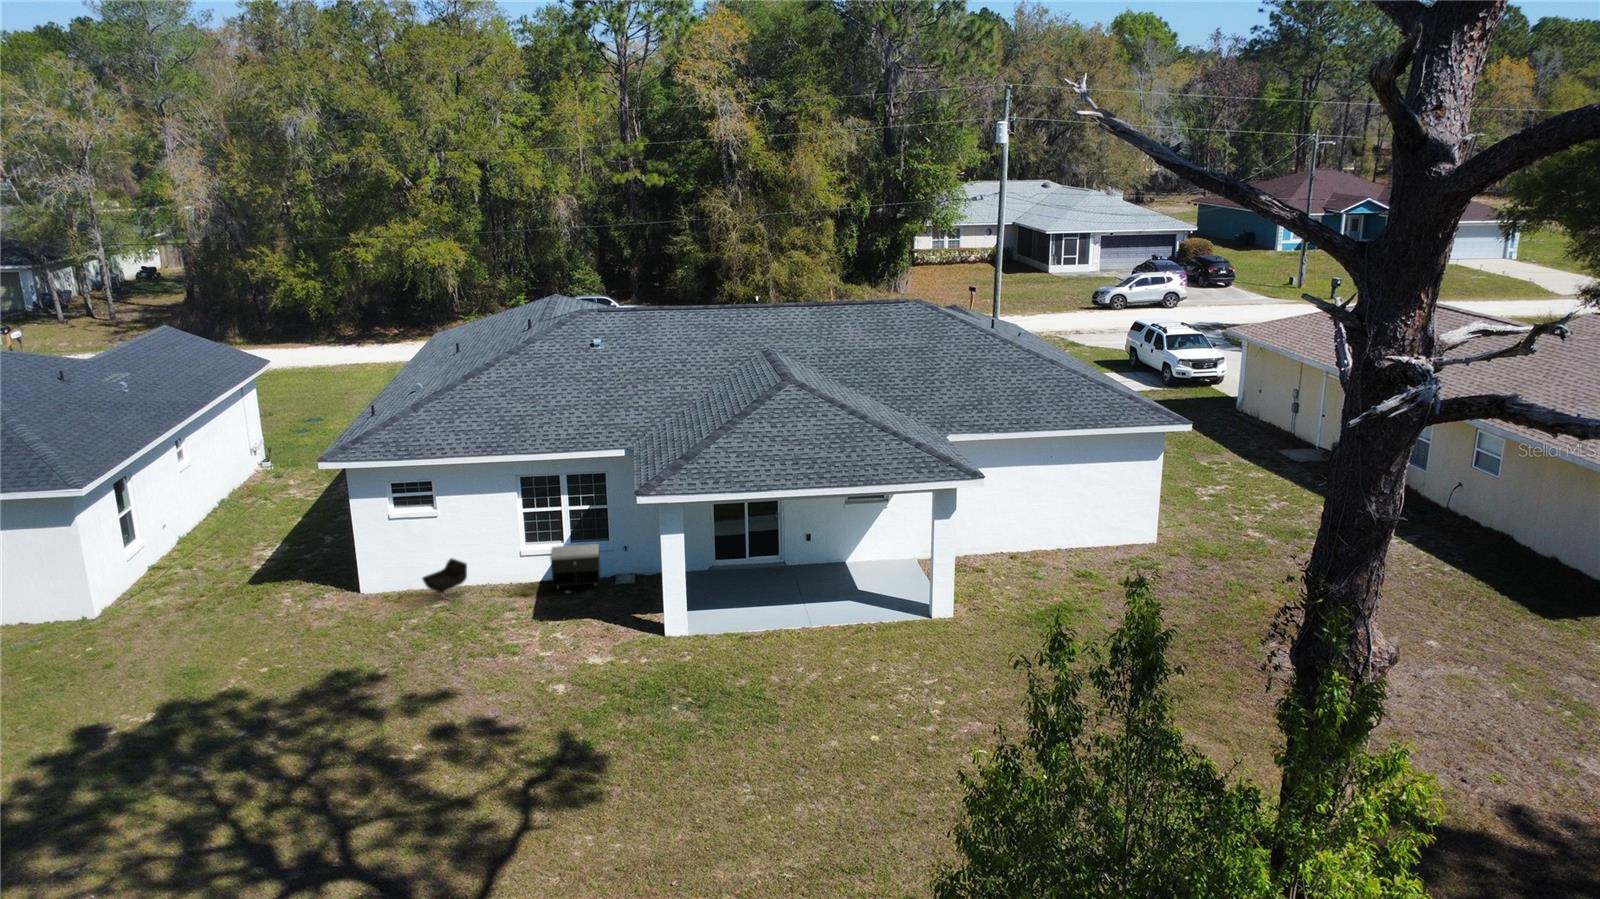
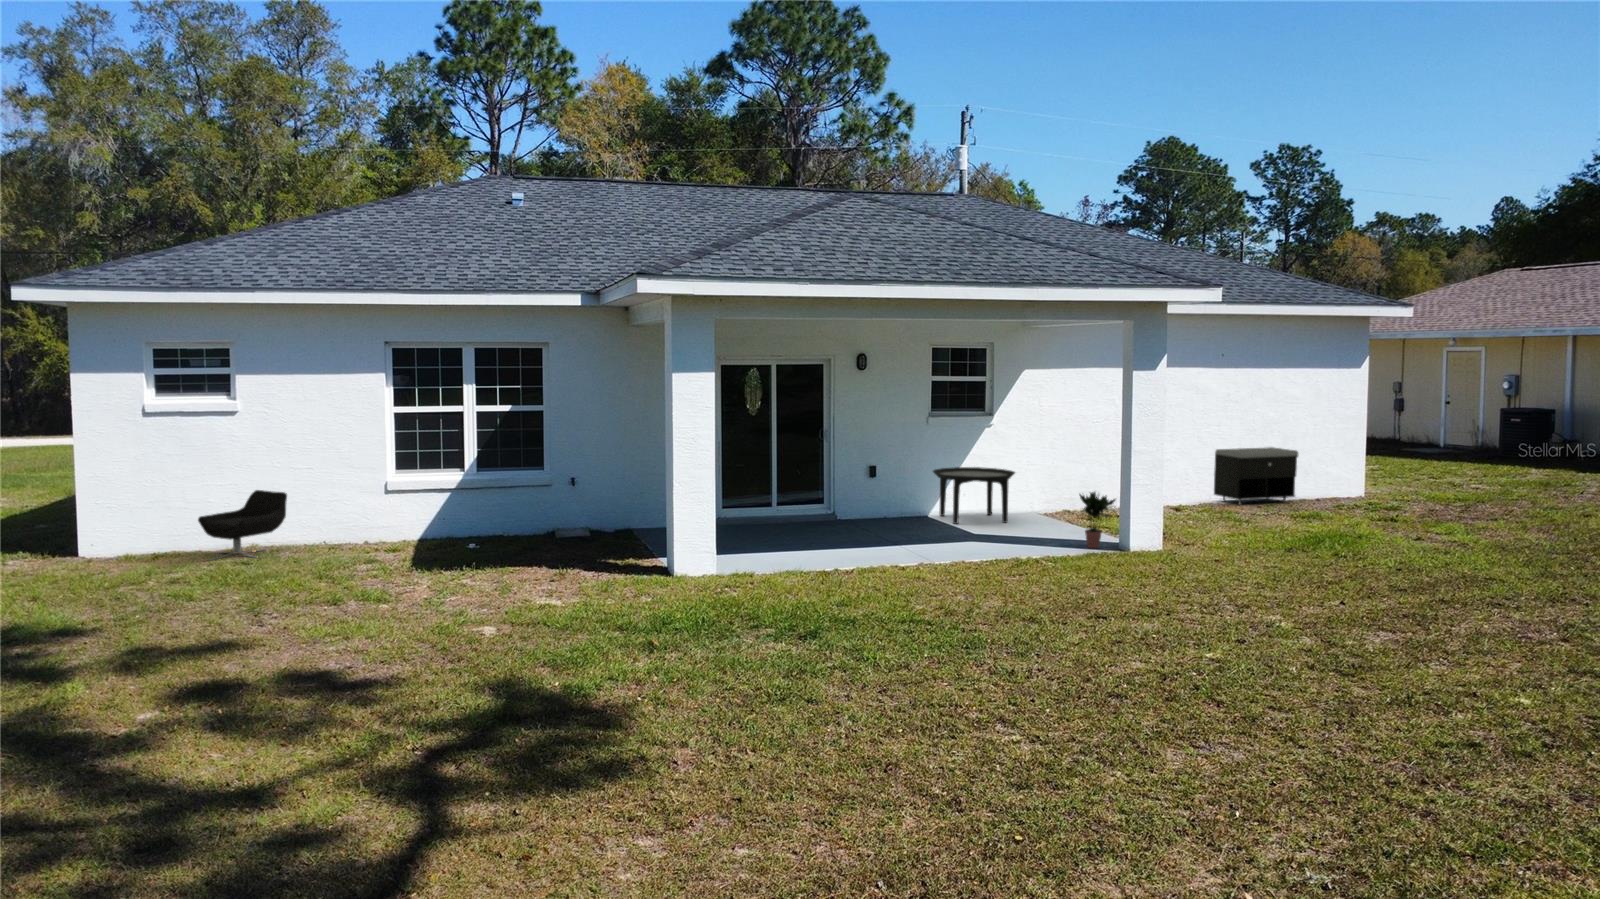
round table: none [843,534,894,578] -> present [933,467,1015,524]
storage bench: present [550,544,601,588] -> present [1214,447,1298,505]
potted plant: none [903,582,927,617] -> present [1079,492,1115,548]

